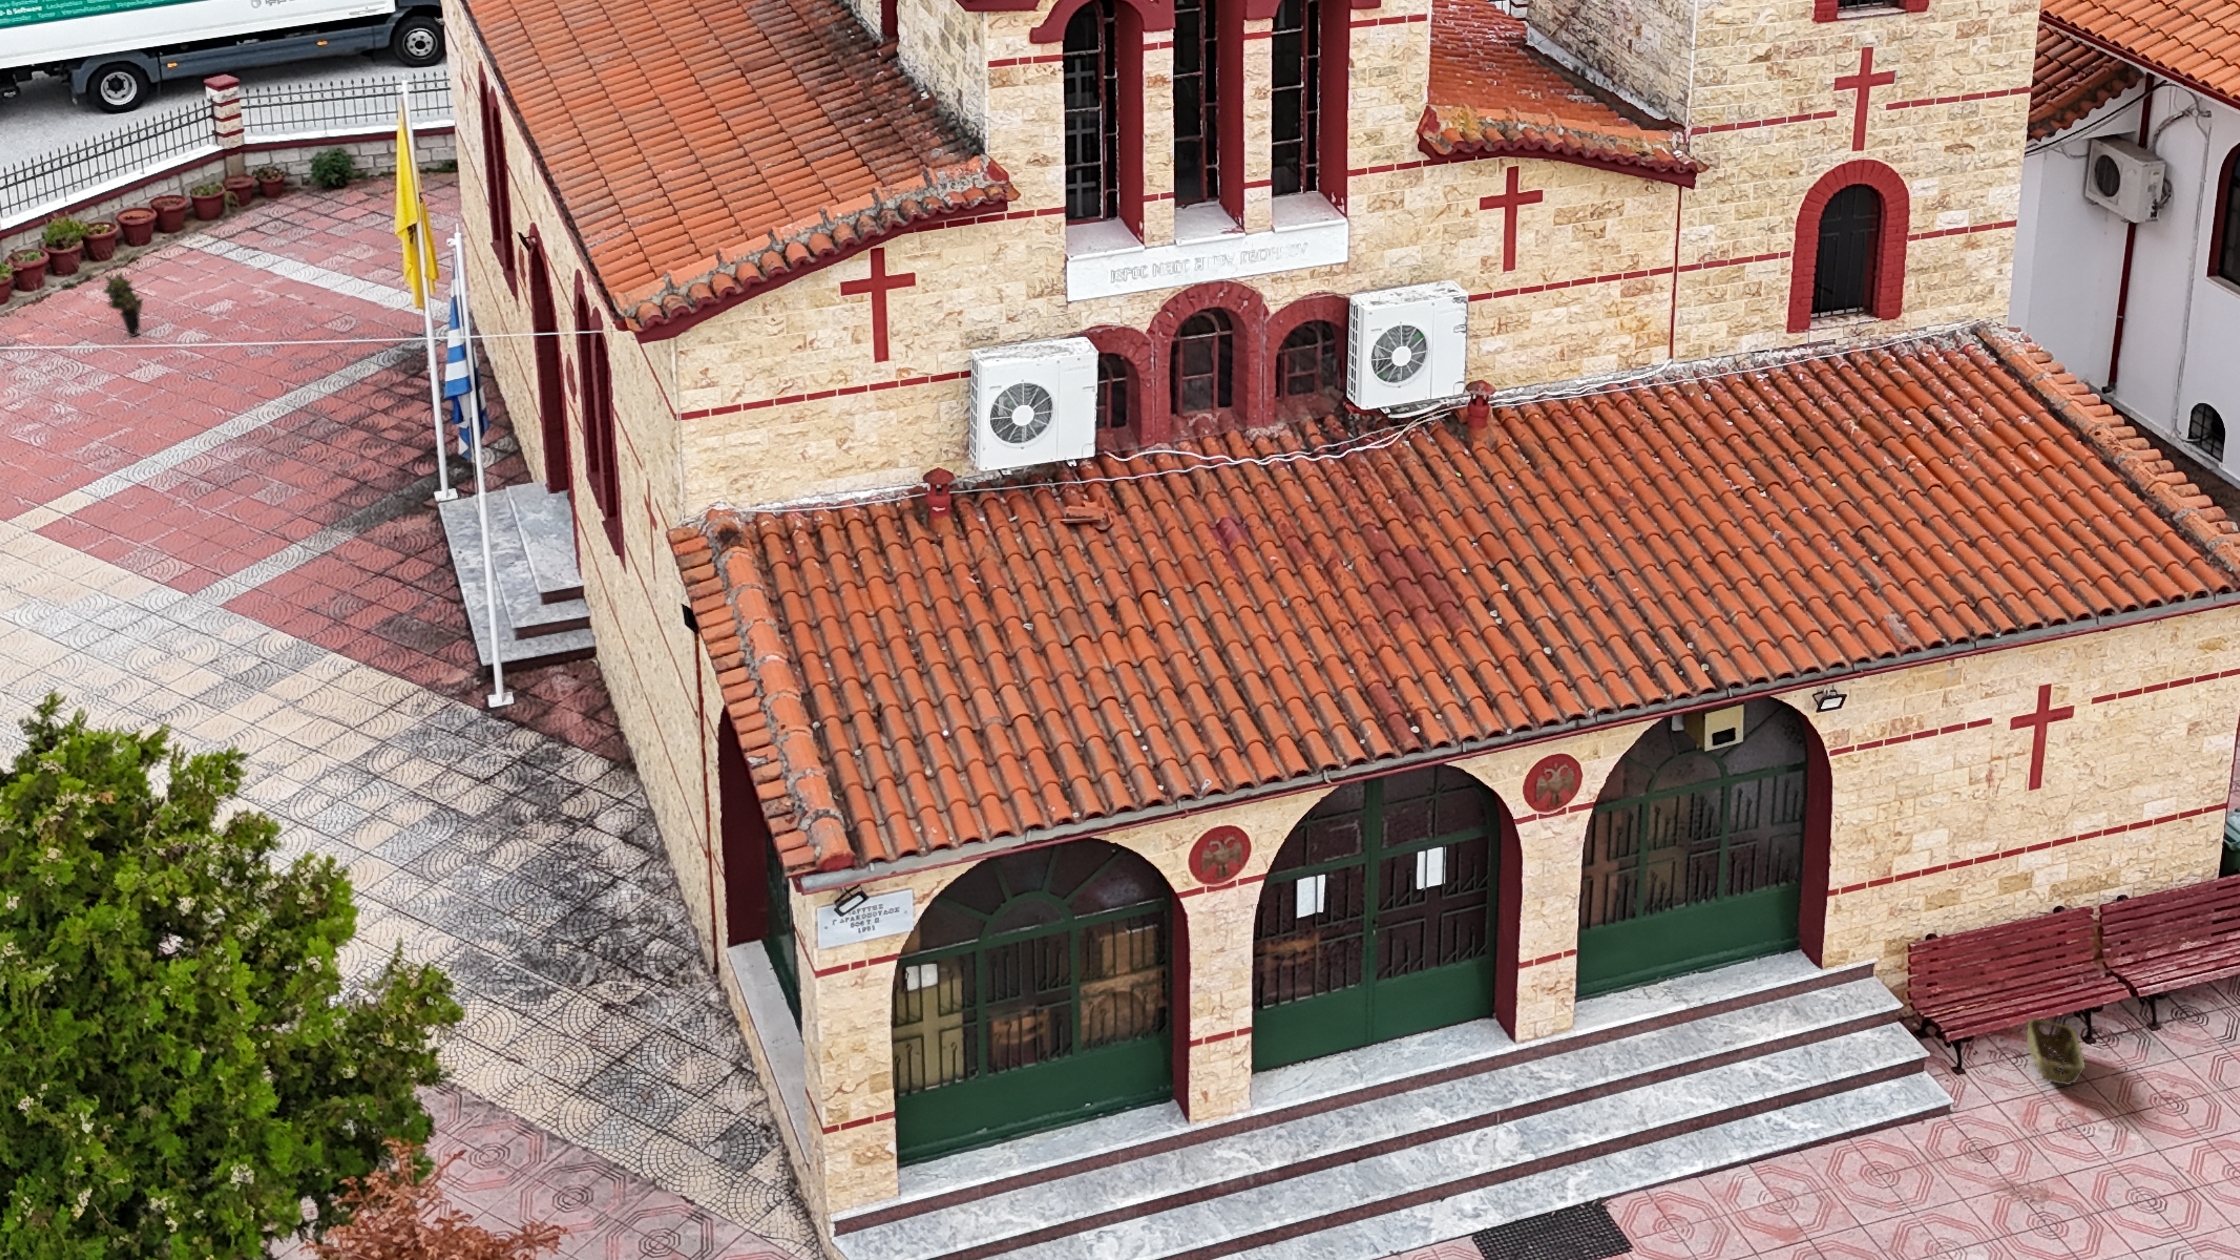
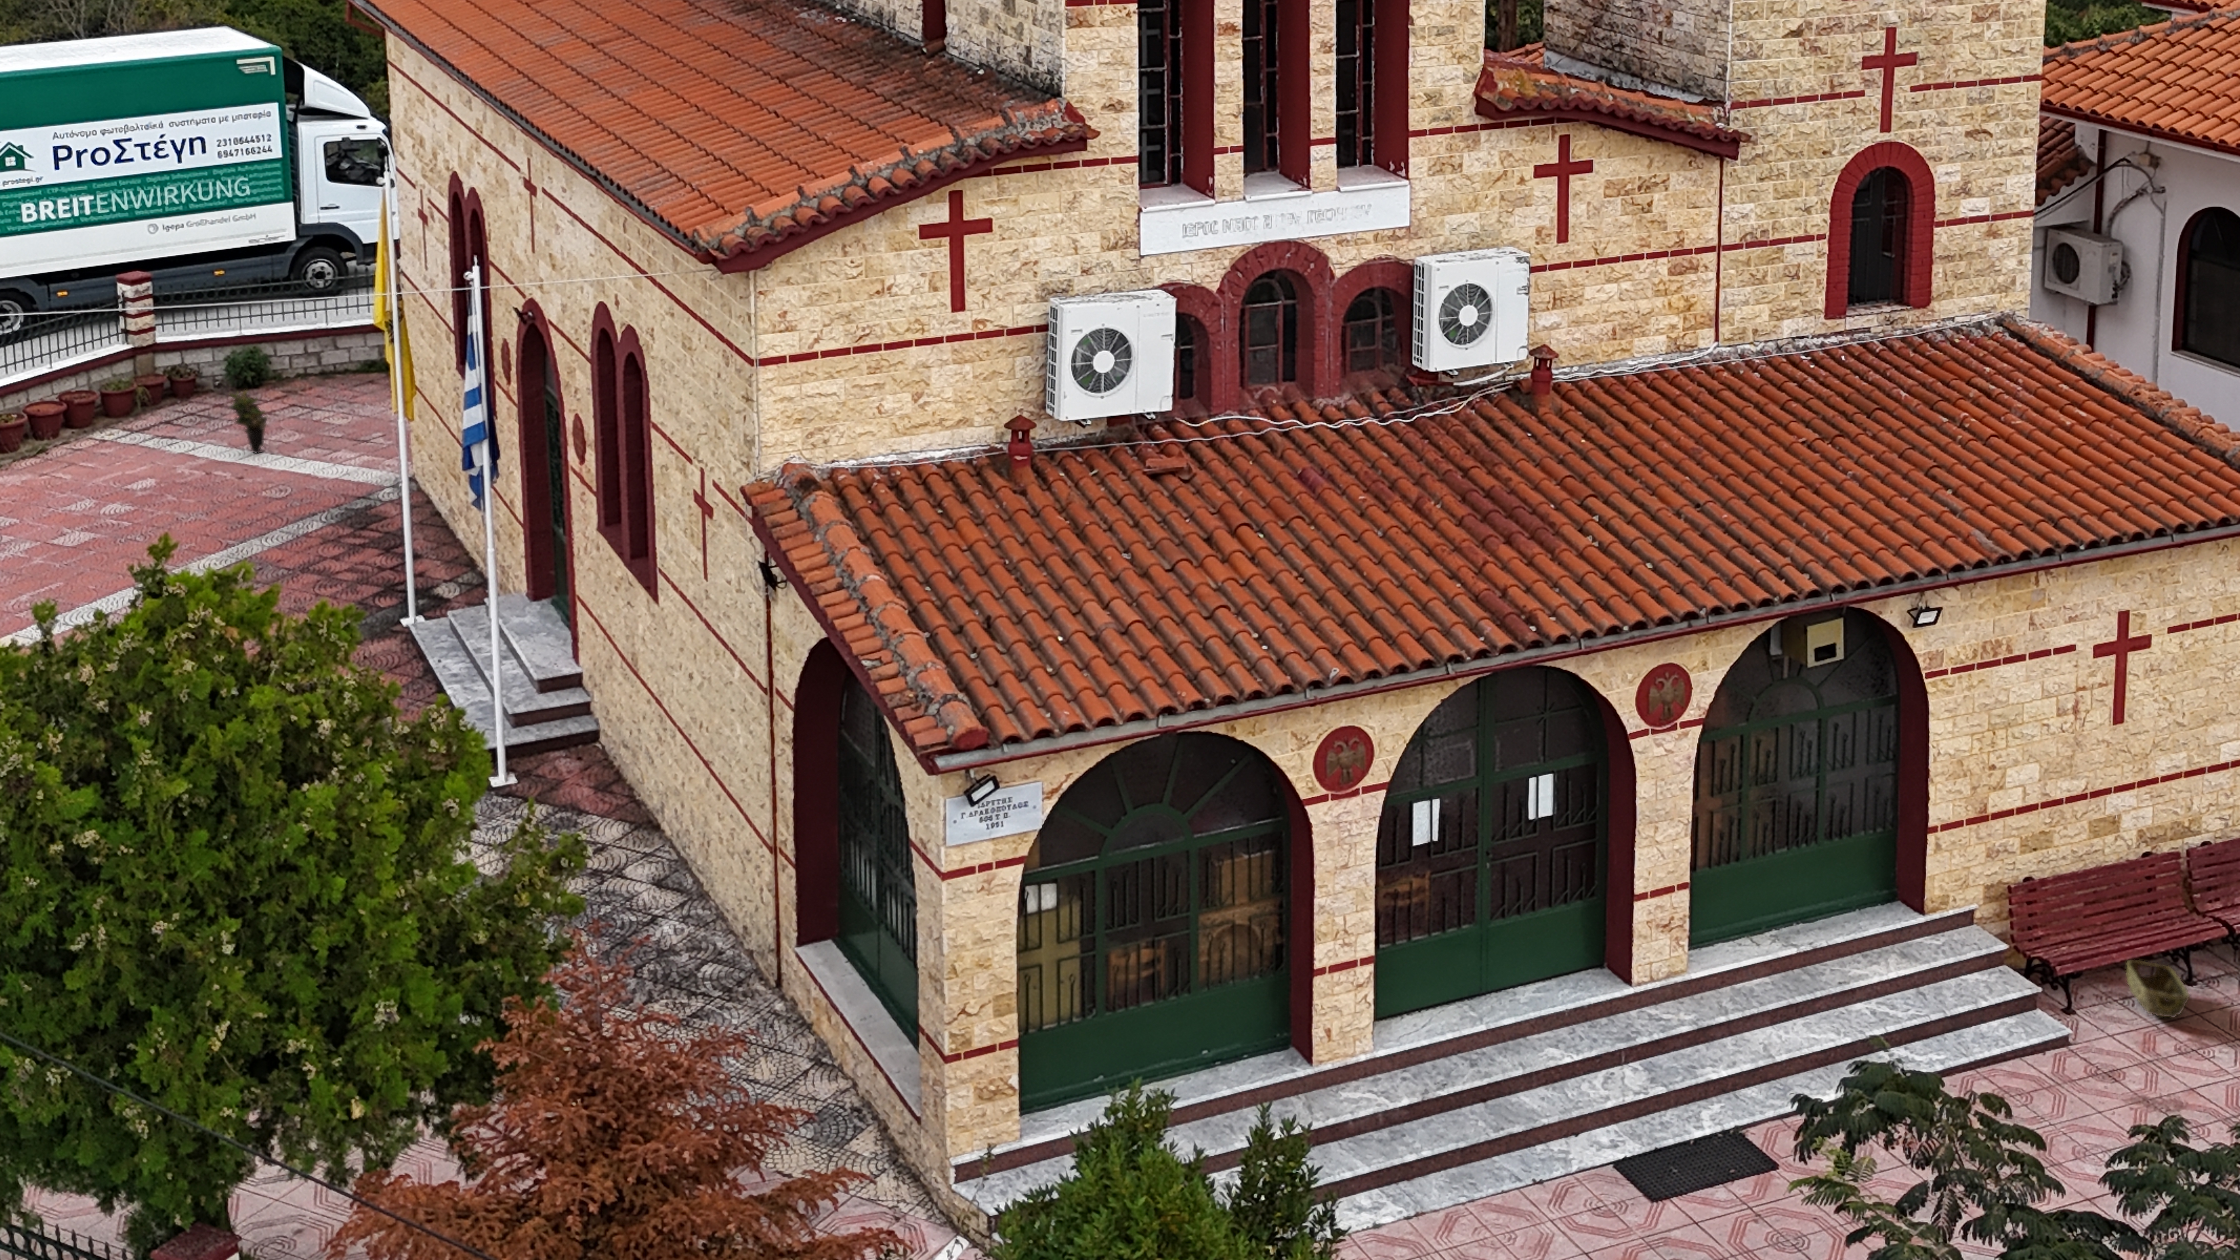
potted plant: present [103,273,143,337] -> present [230,391,267,453]

